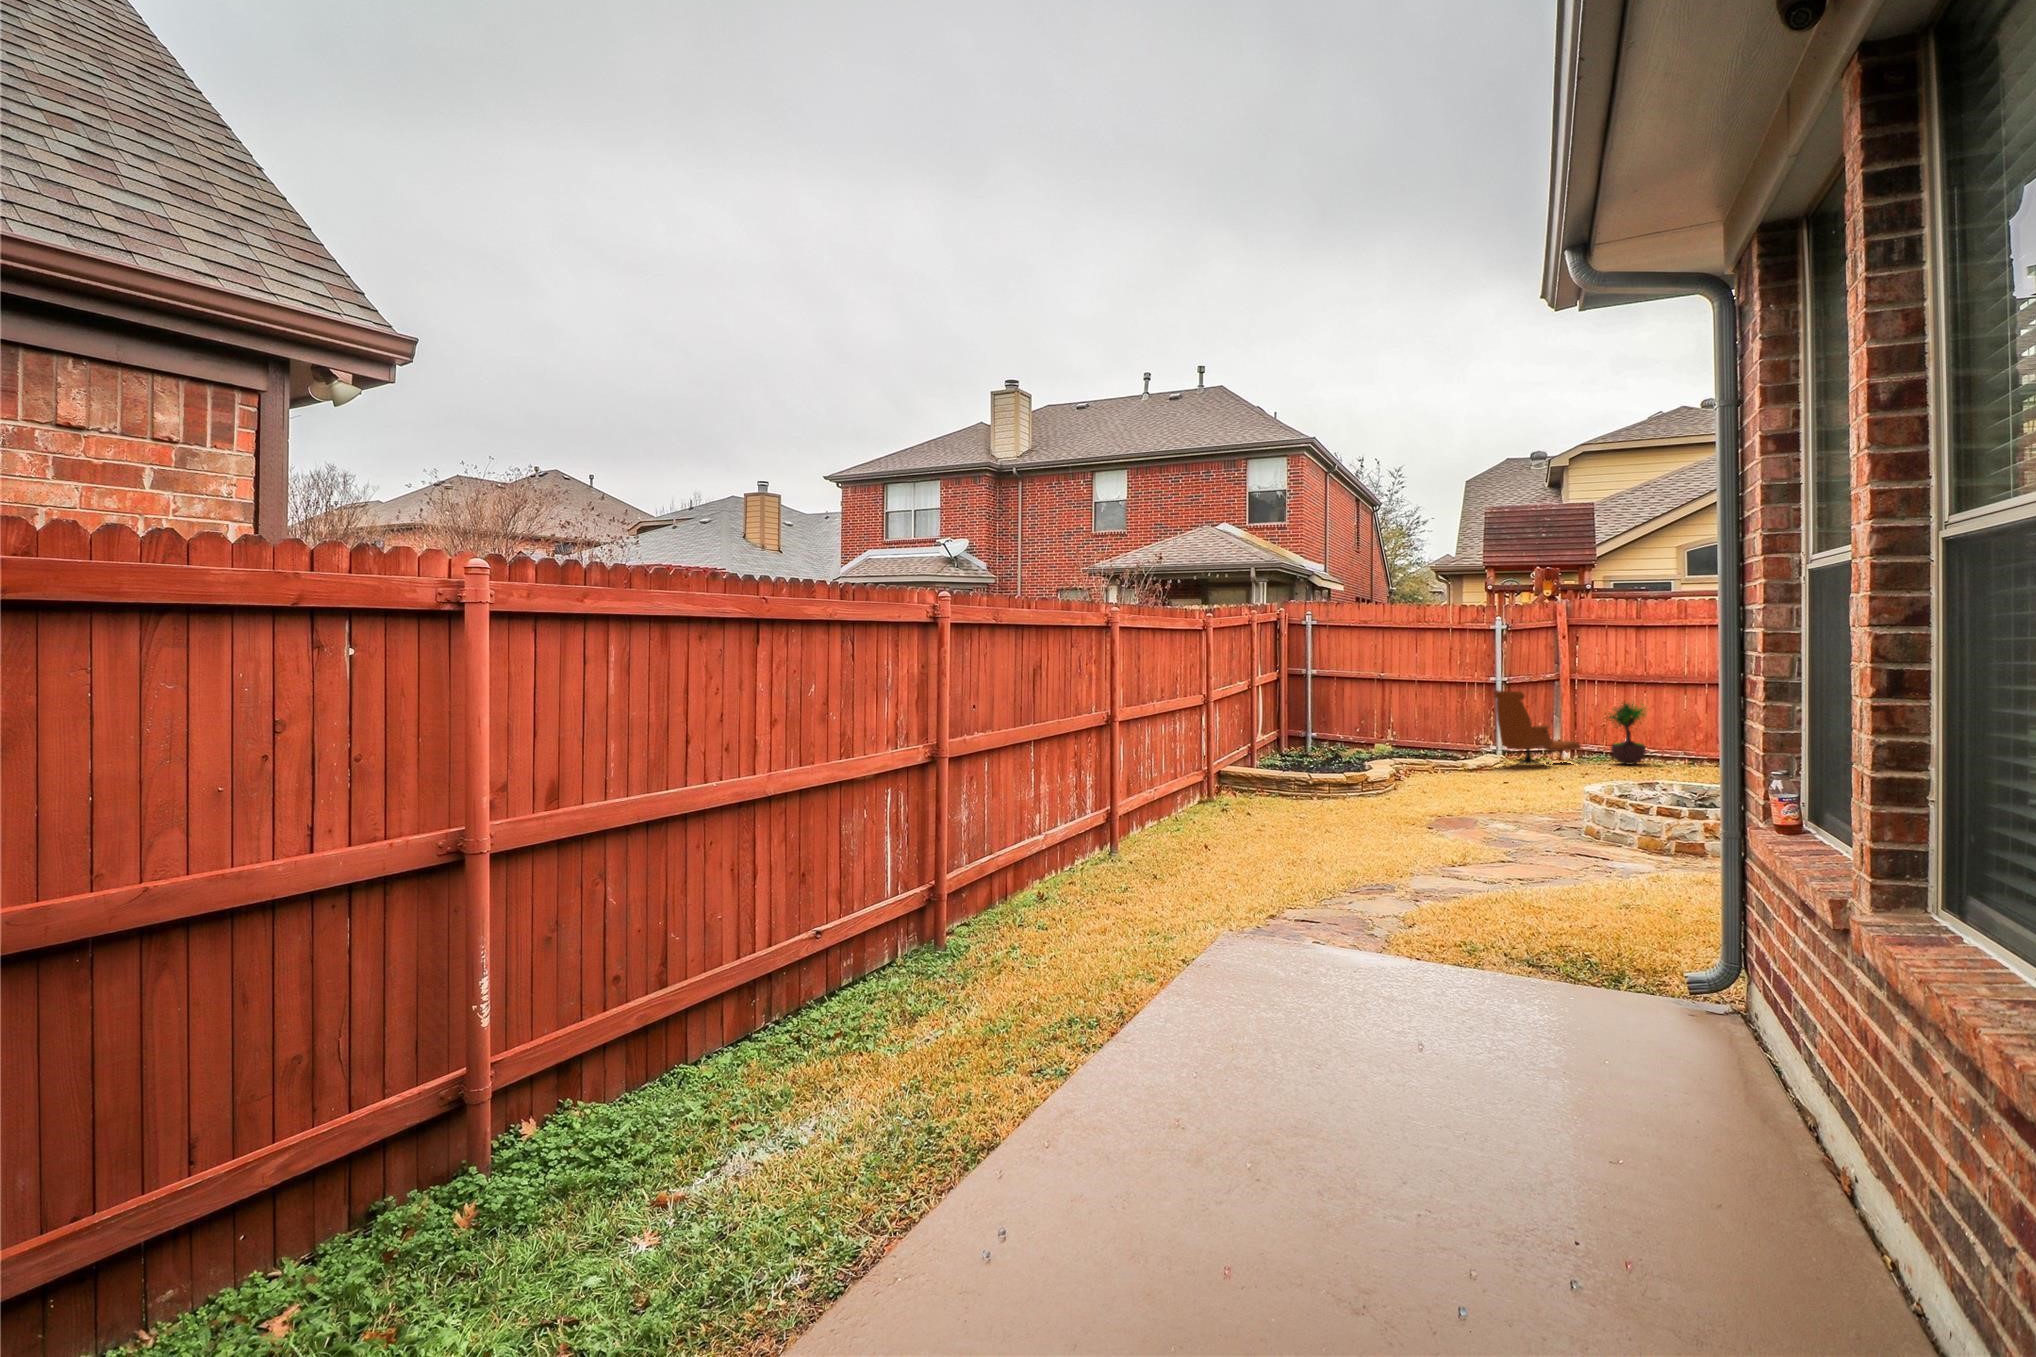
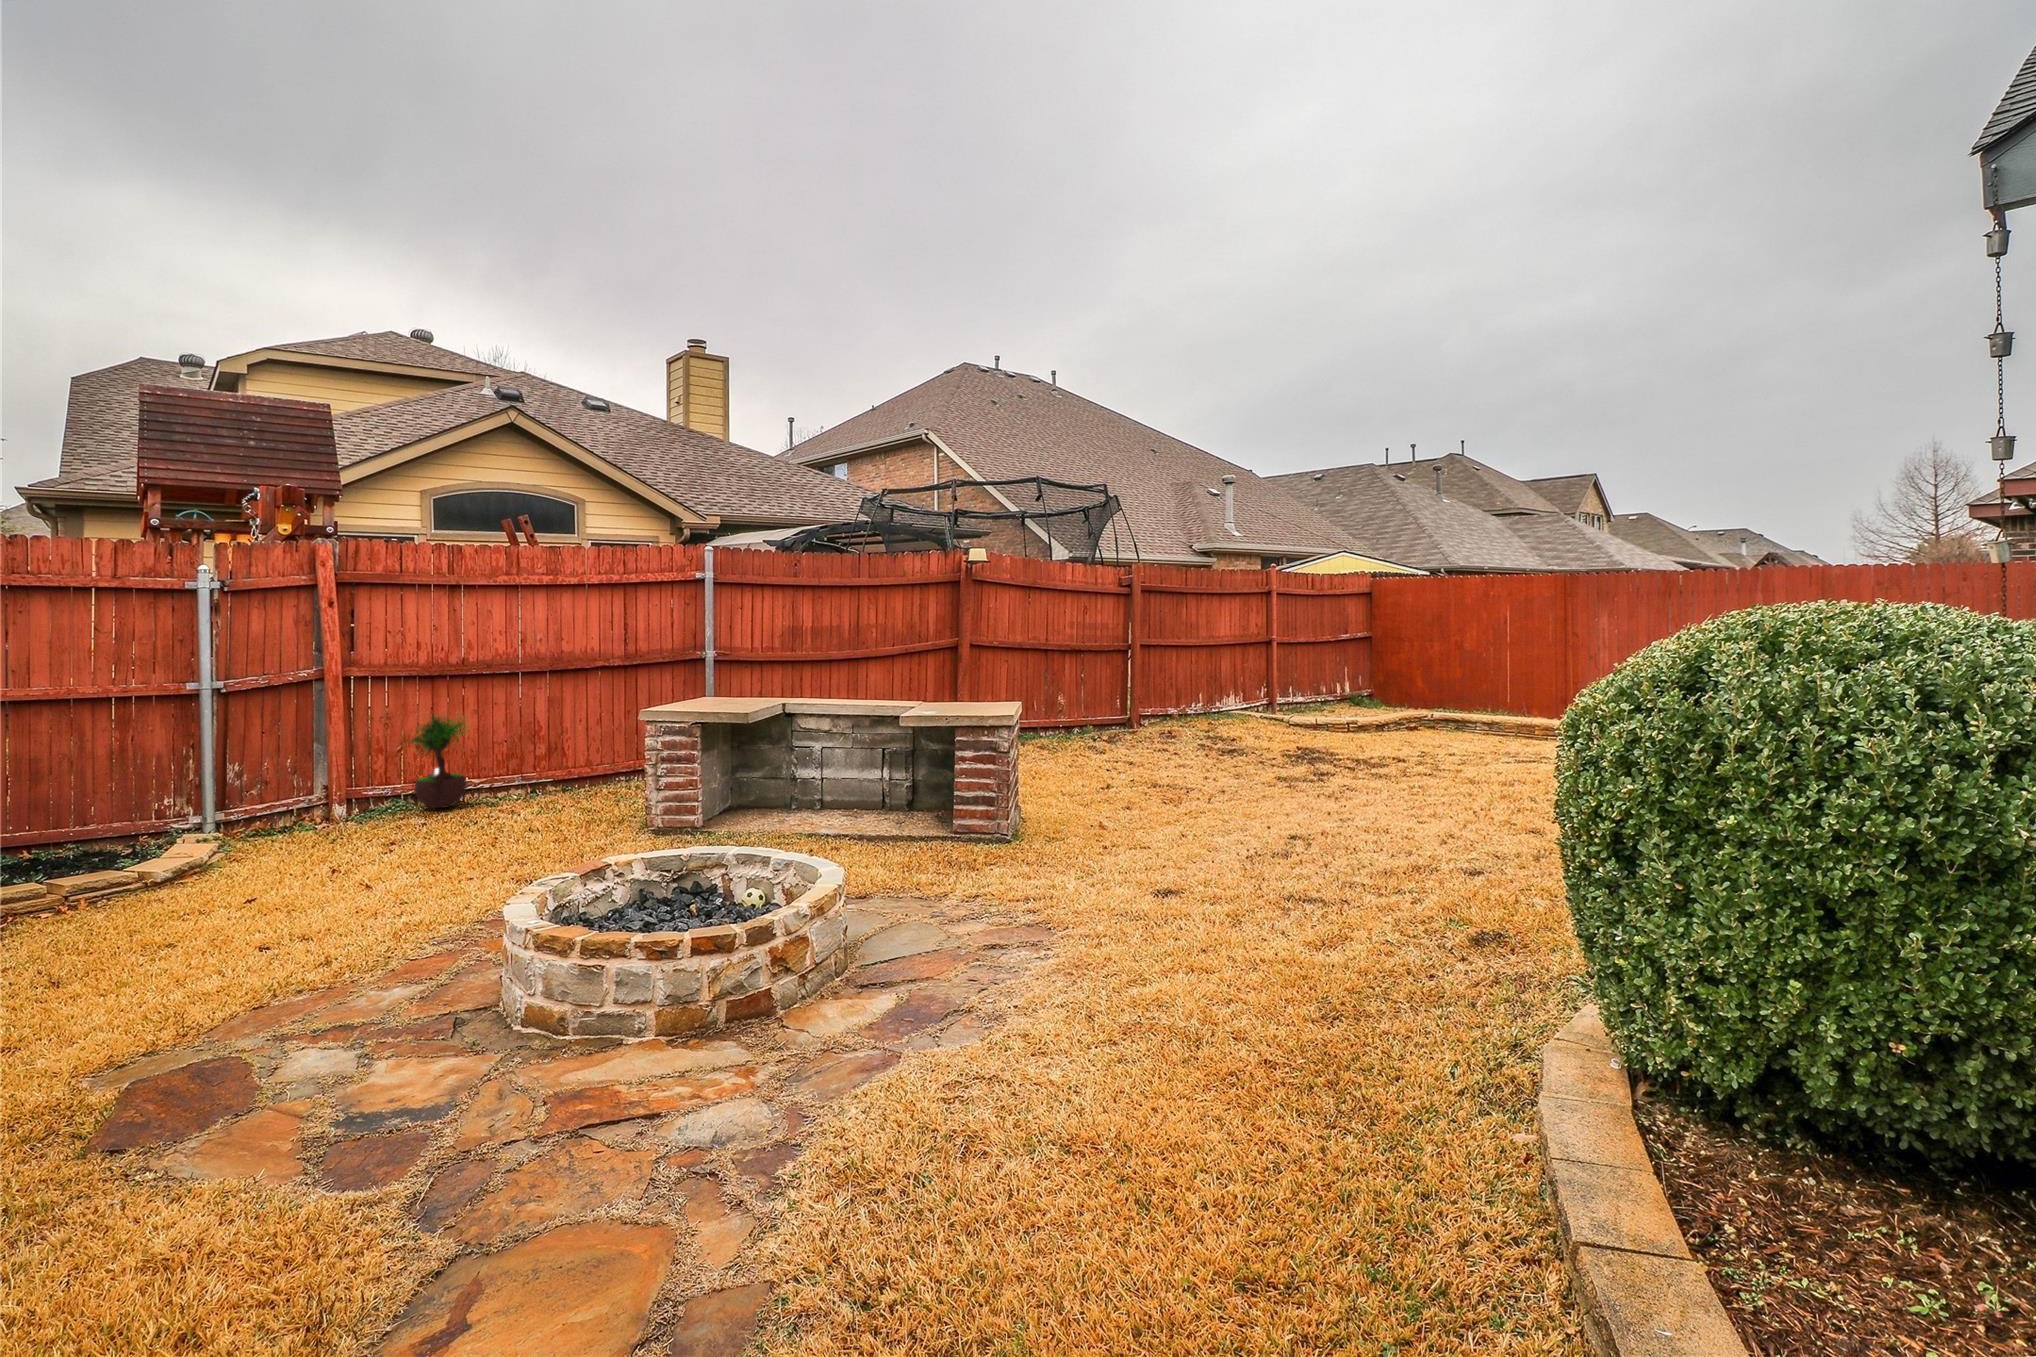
lounge chair: present [1494,690,1581,768] -> none [195,713,364,854]

